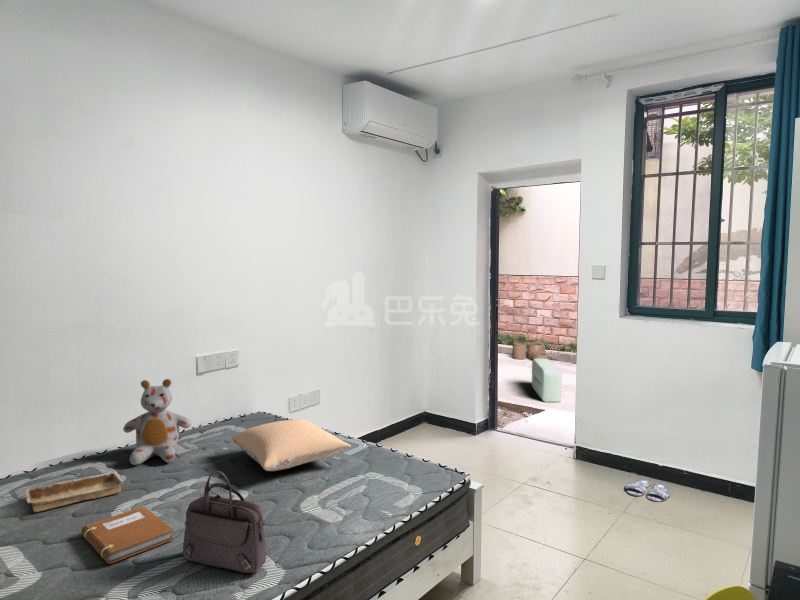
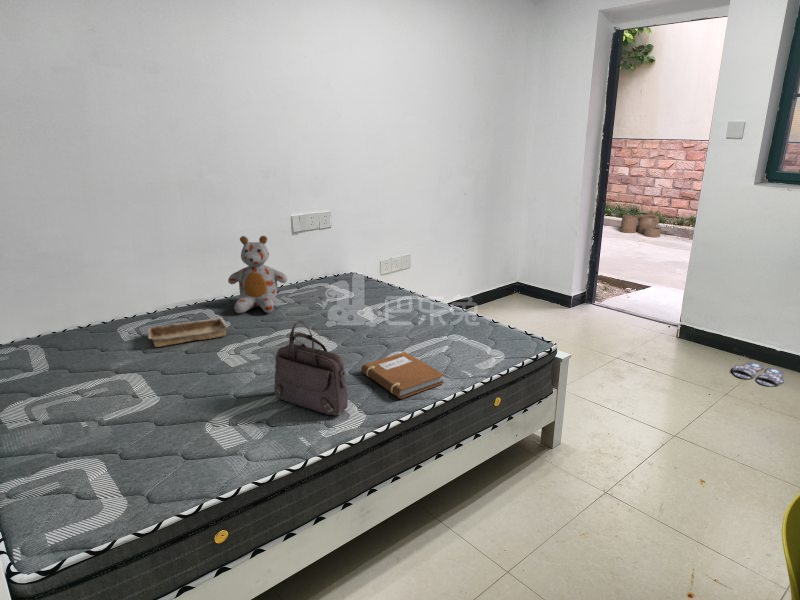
pouf: present [532,359,562,402] -> none [639,232,675,278]
pillow: present [231,420,351,471] -> none [323,281,437,326]
notebook: present [81,506,173,564] -> present [362,352,444,399]

